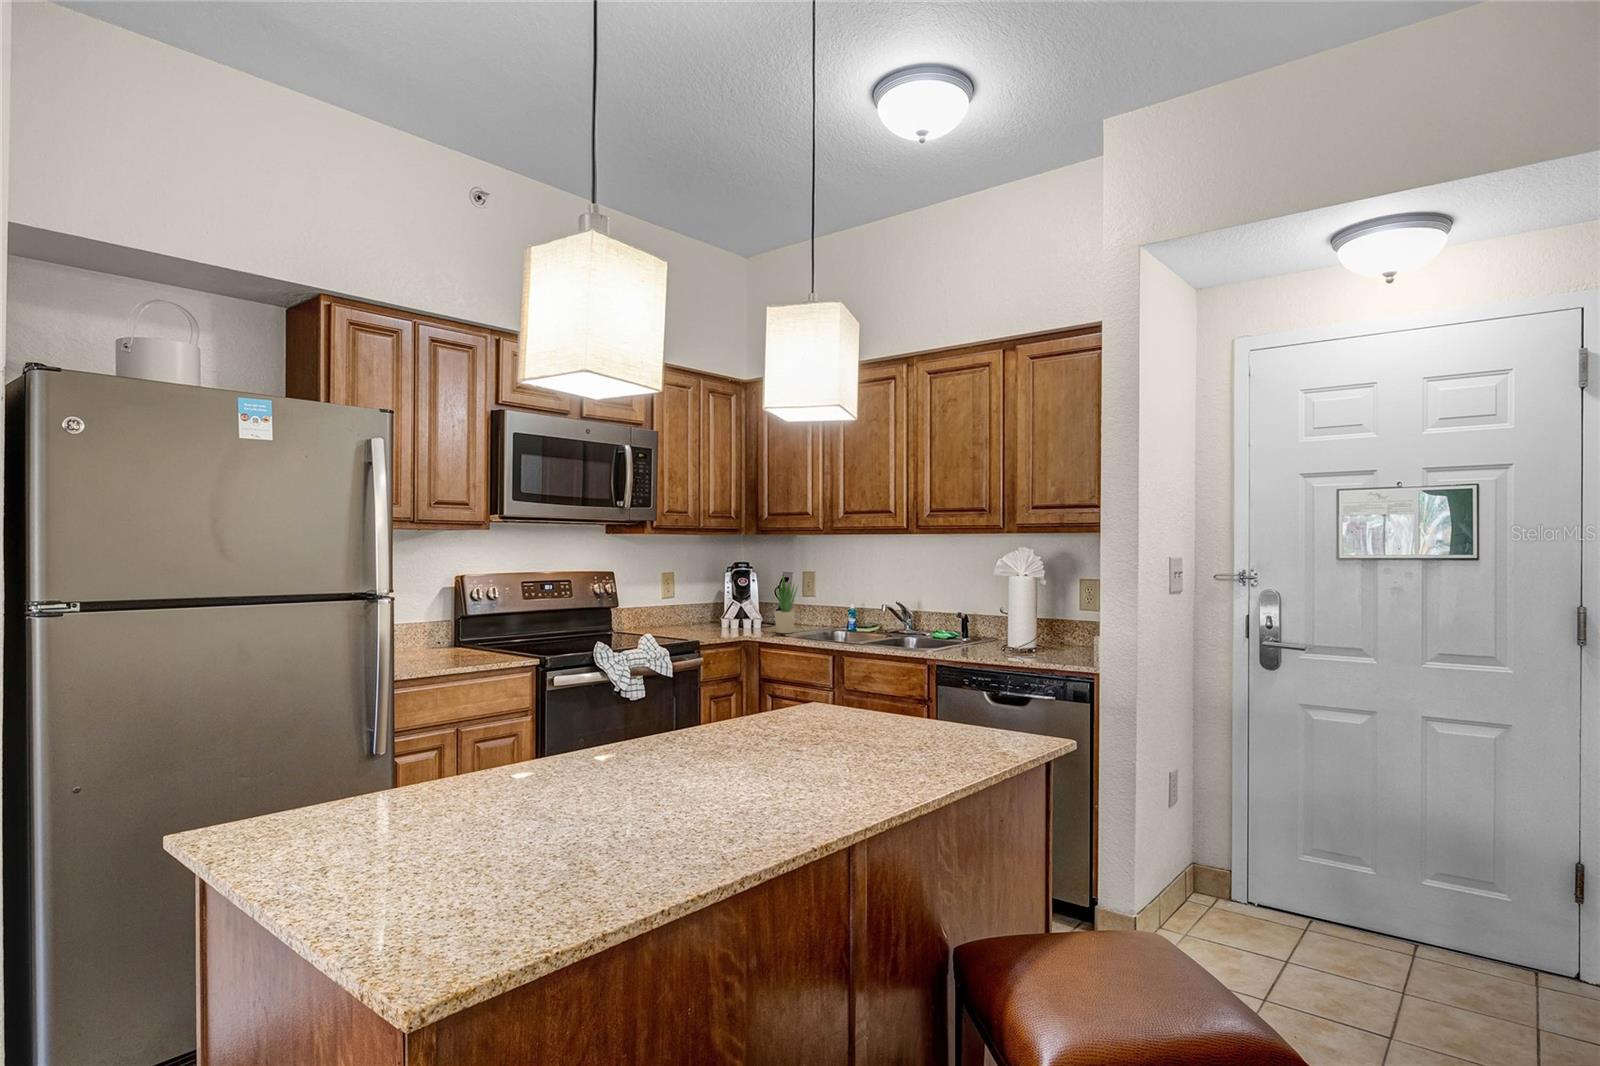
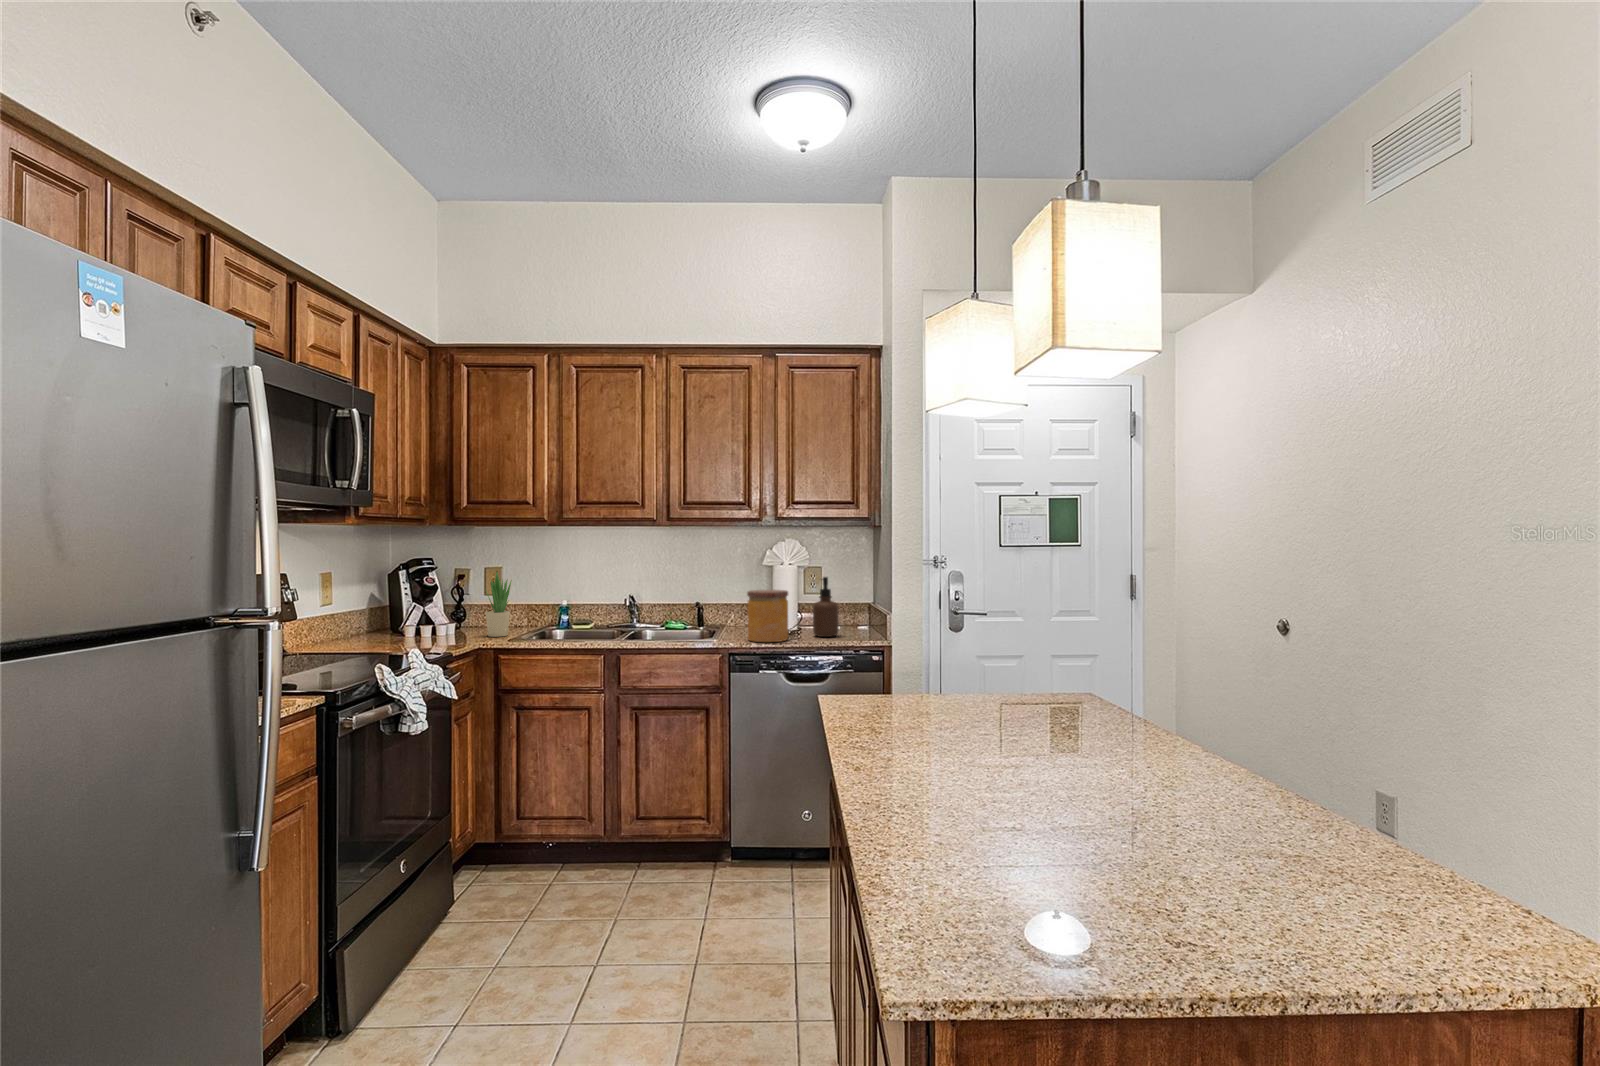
soap dispenser: none [1045,591,1075,660] -> present [813,577,839,637]
jar: none [964,602,1009,659] -> present [747,590,788,642]

